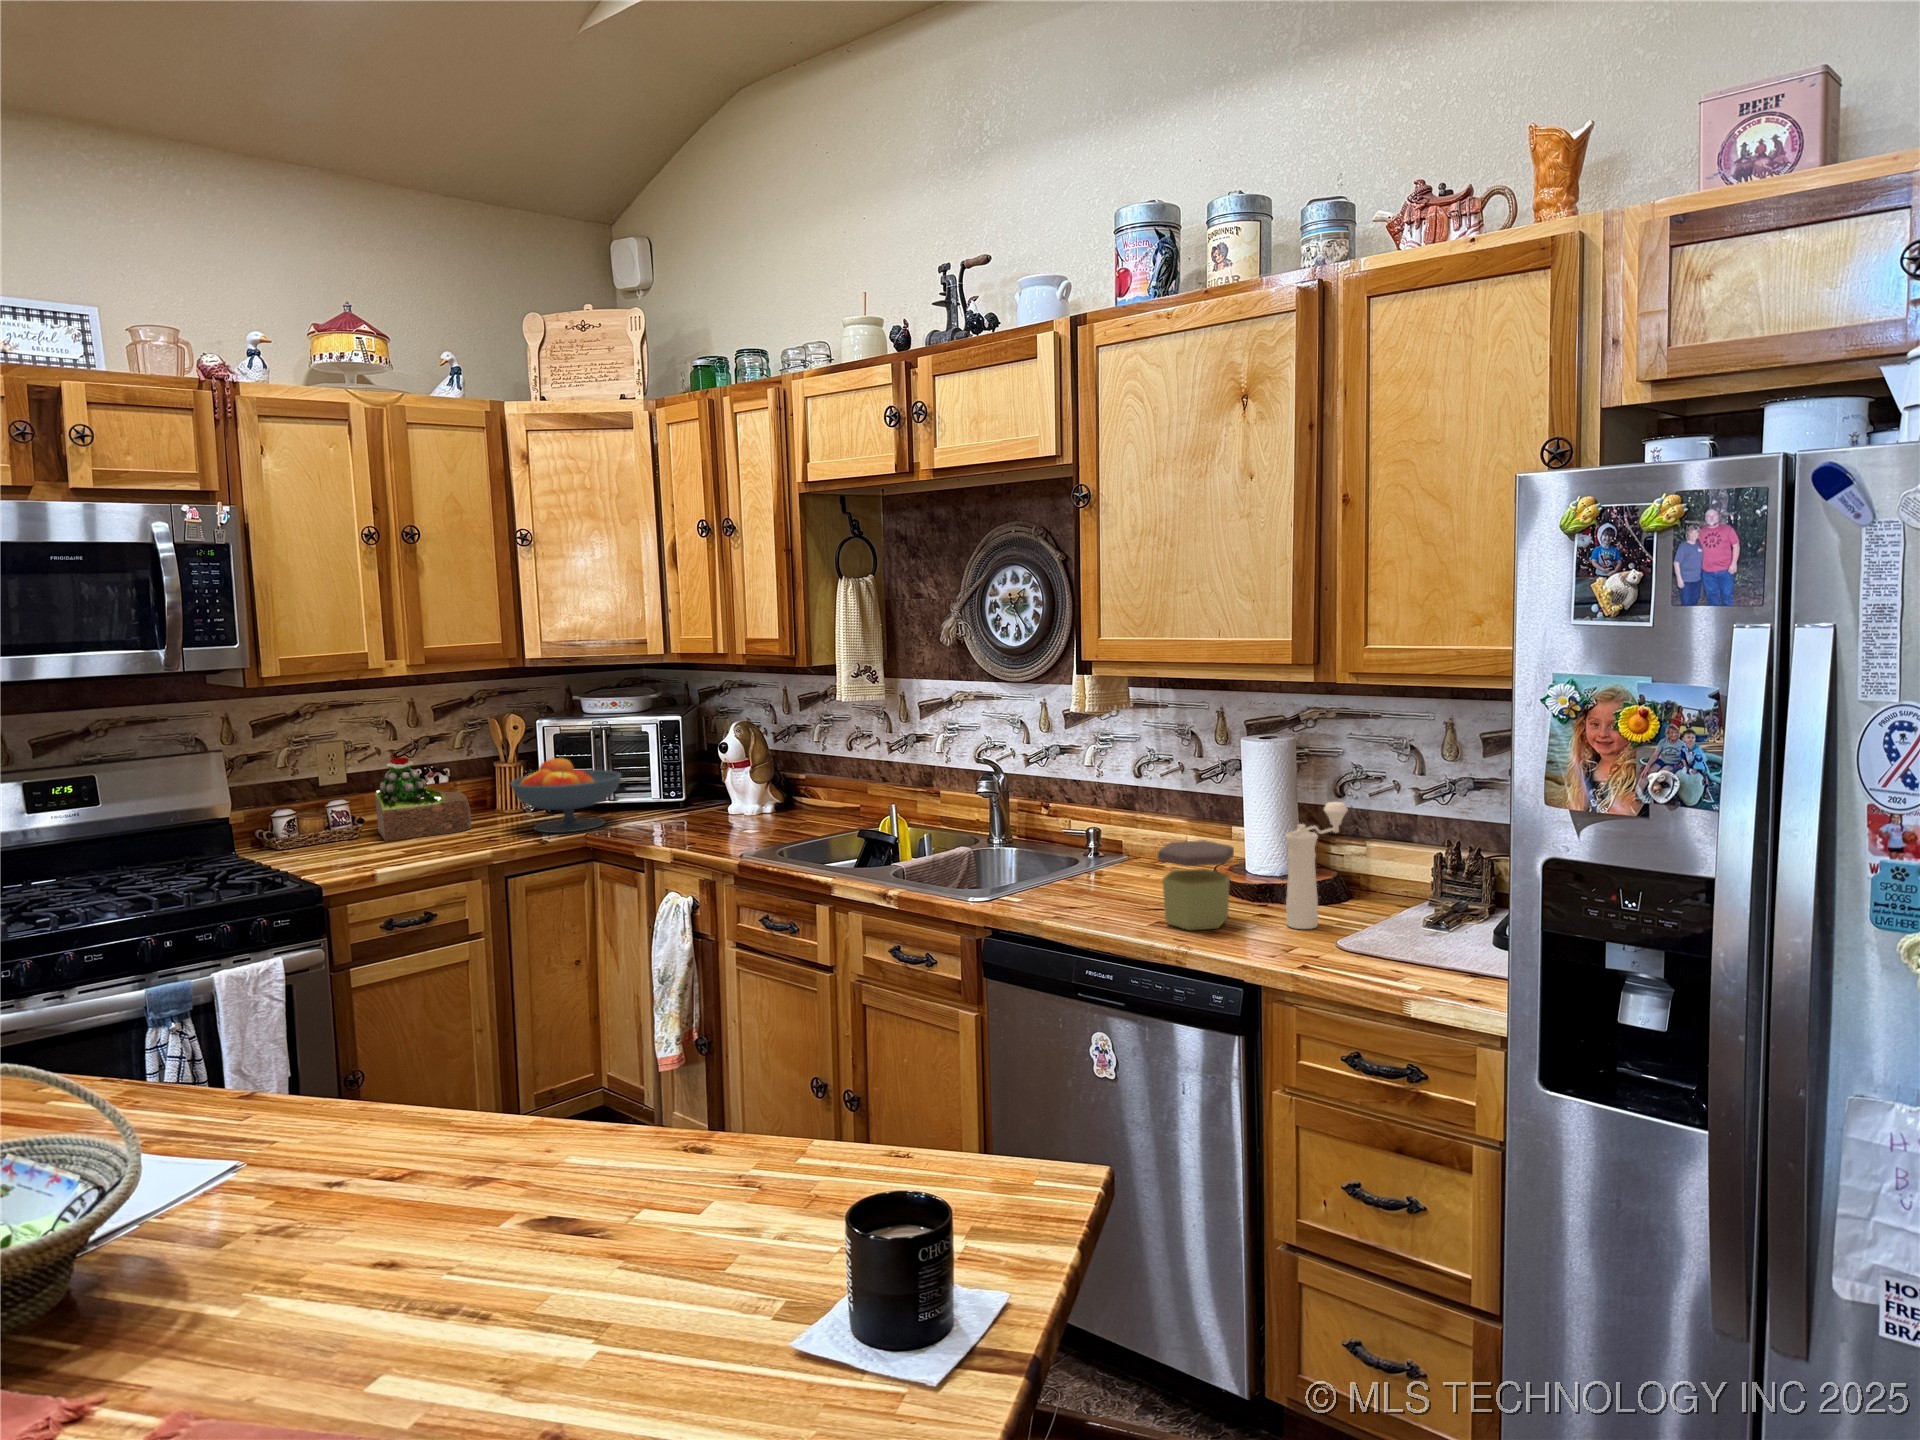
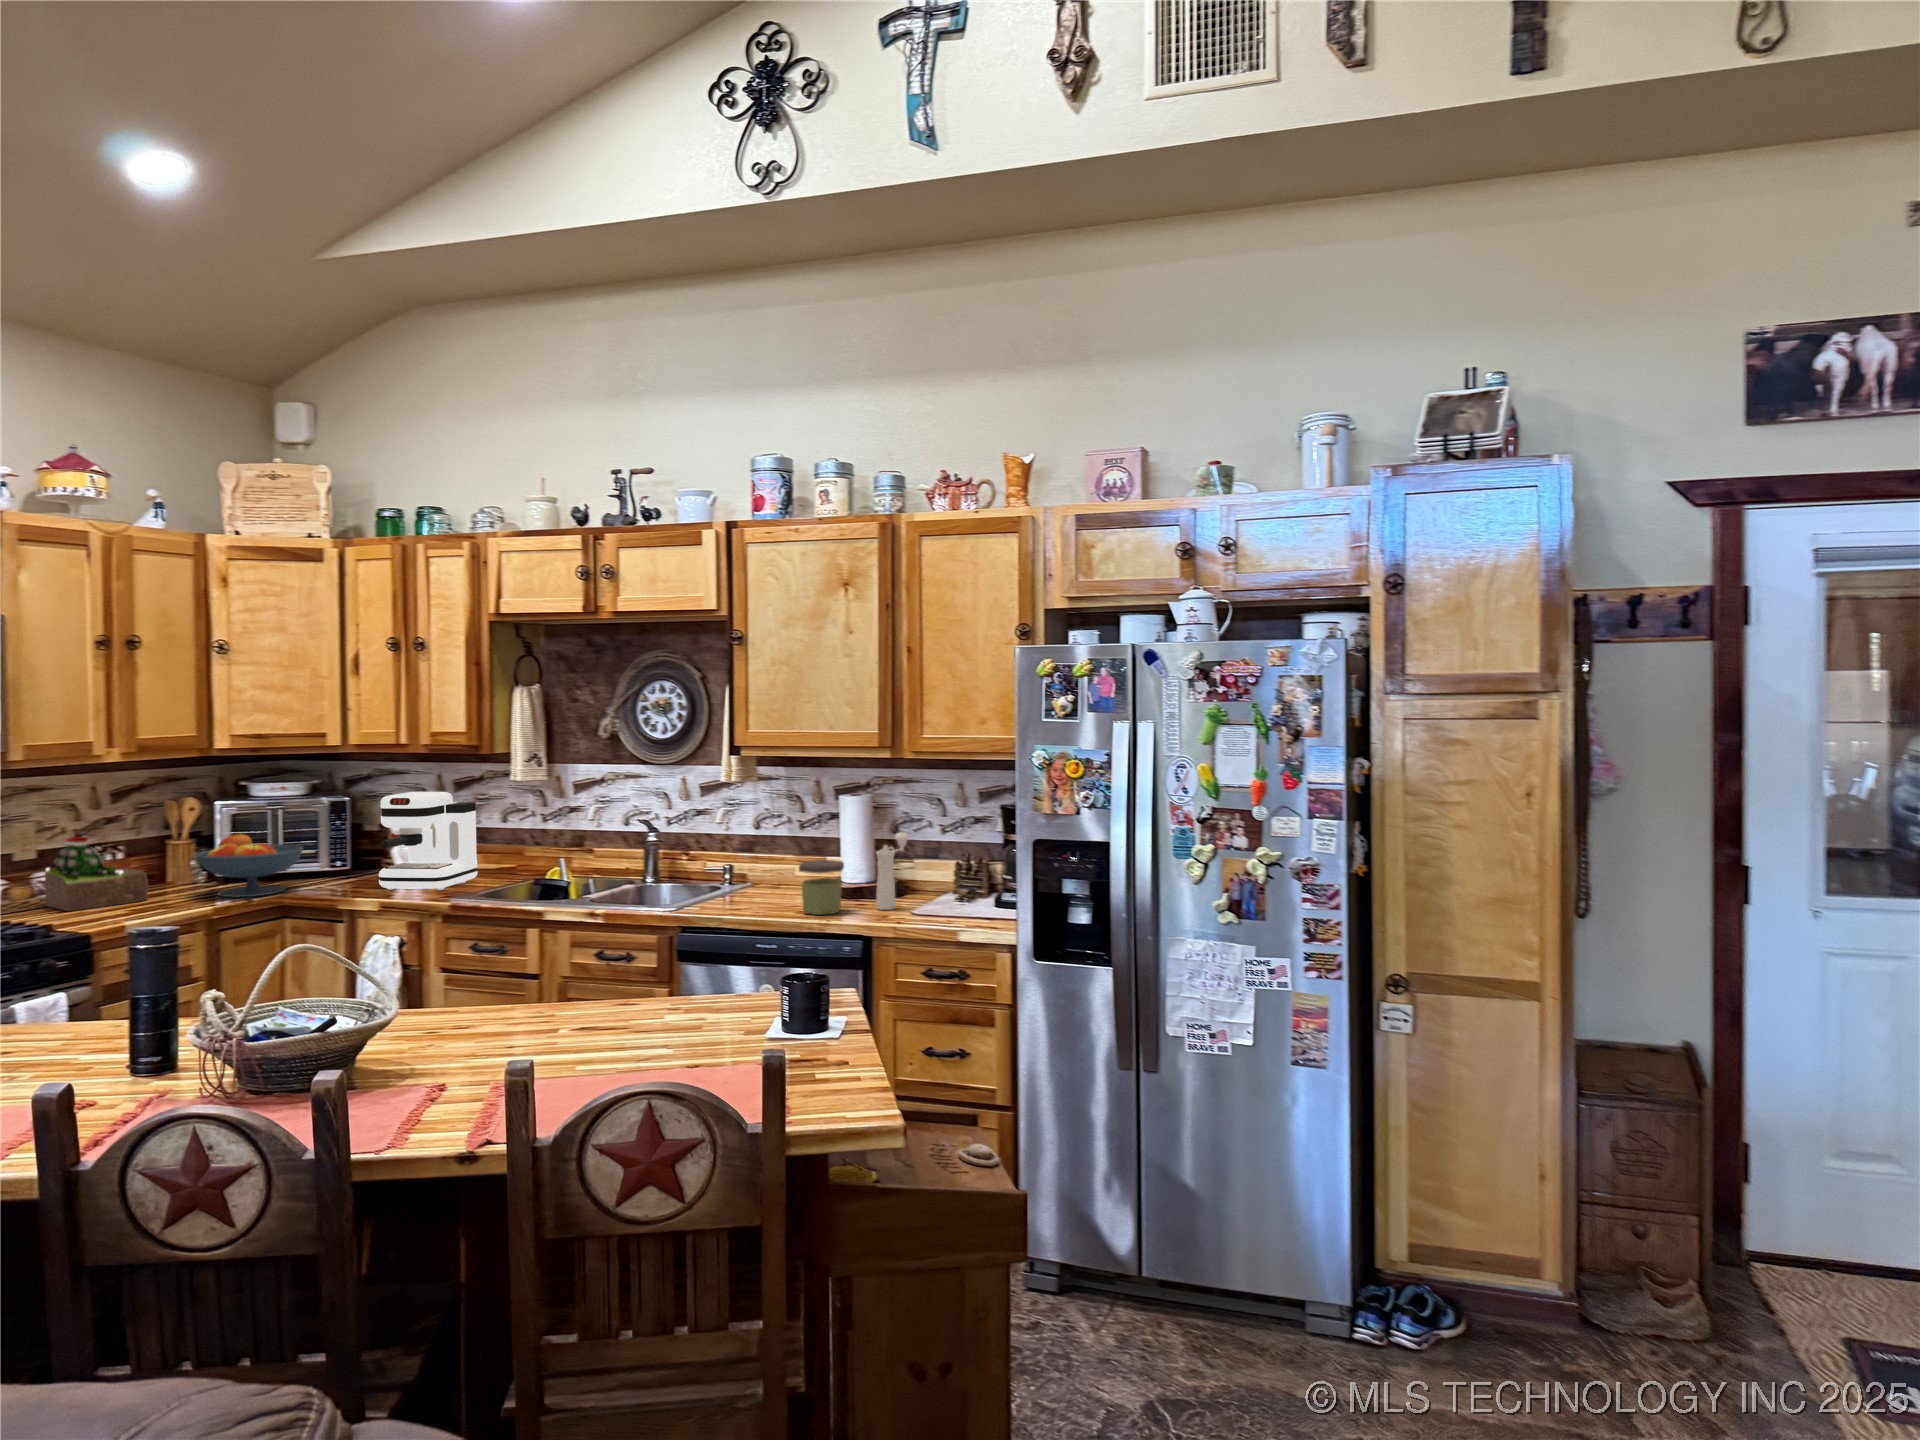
coffee maker: none [679,712,805,837] -> present [379,792,477,890]

